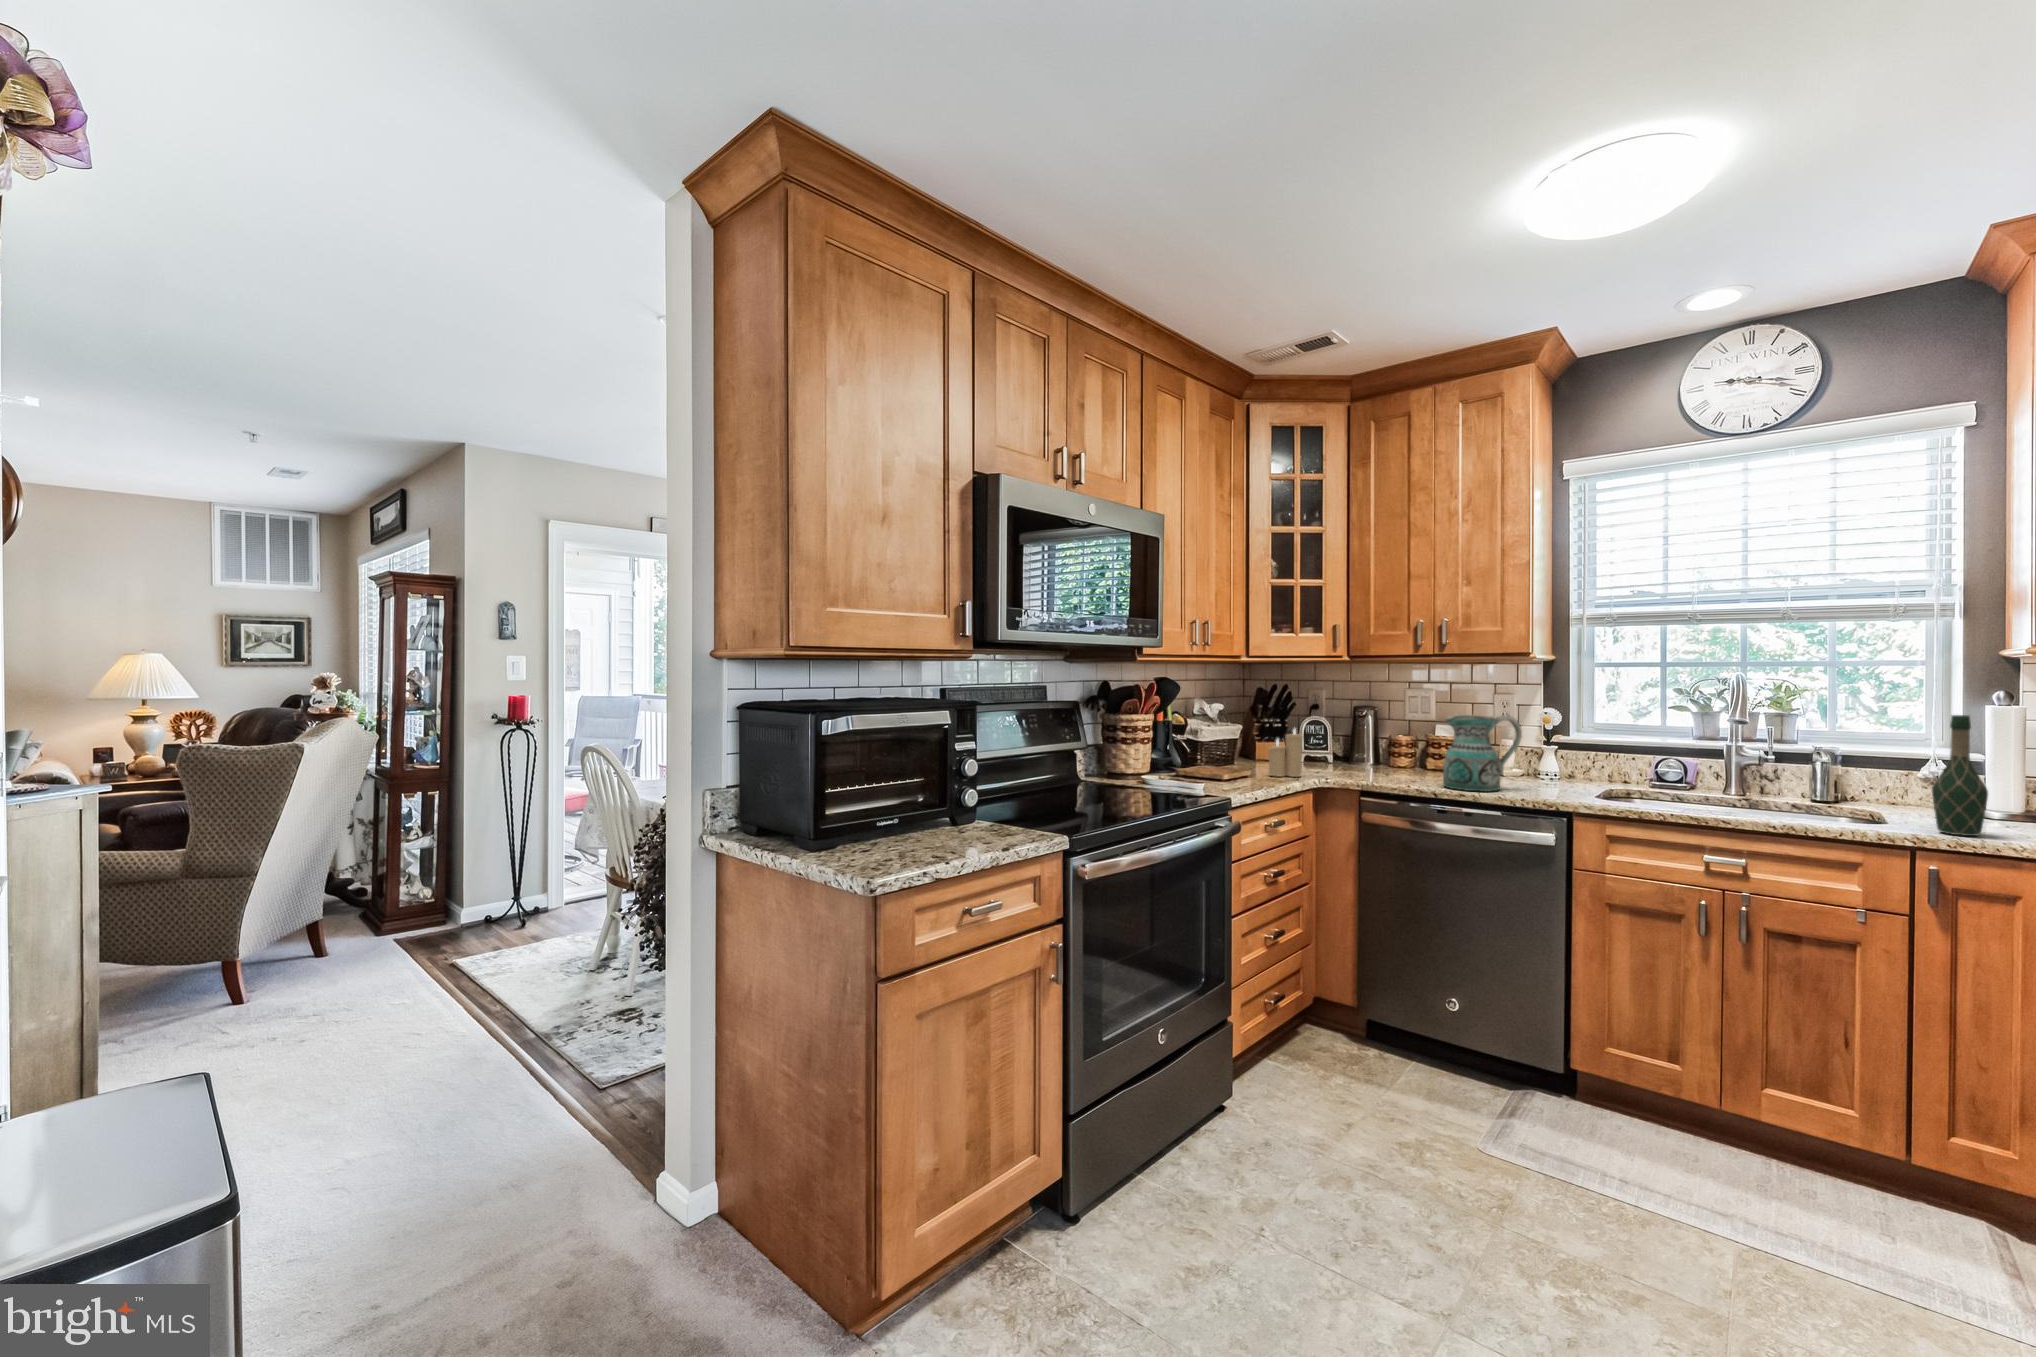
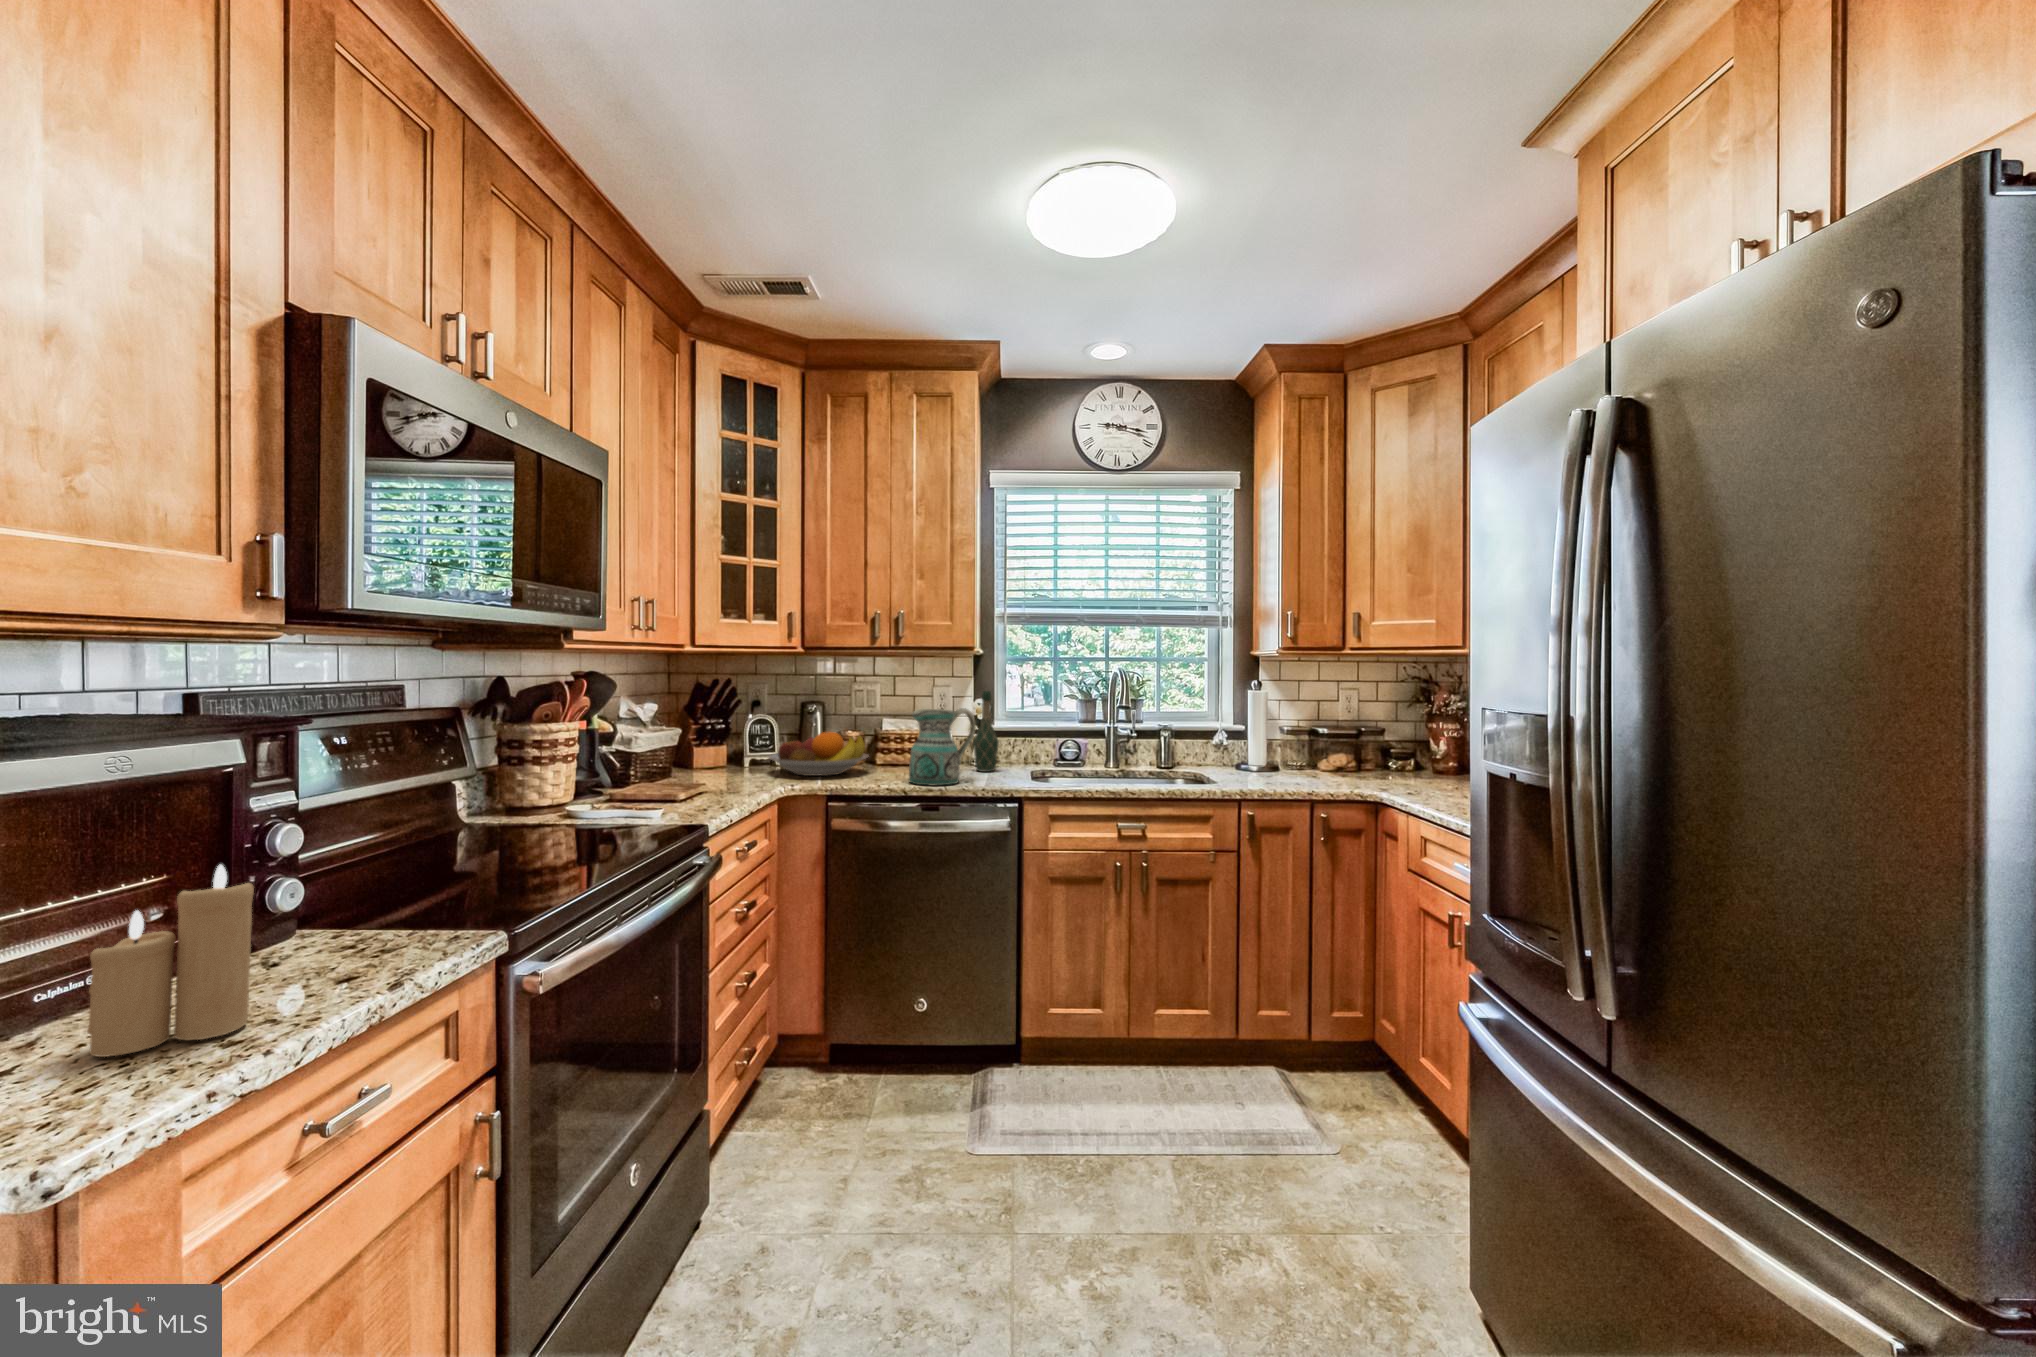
wine bottle: present [1932,715,1988,836] -> present [973,691,999,772]
candle: present [1269,729,1302,777] -> present [87,865,254,1057]
fruit bowl: none [1313,734,1411,774] -> present [768,732,868,776]

